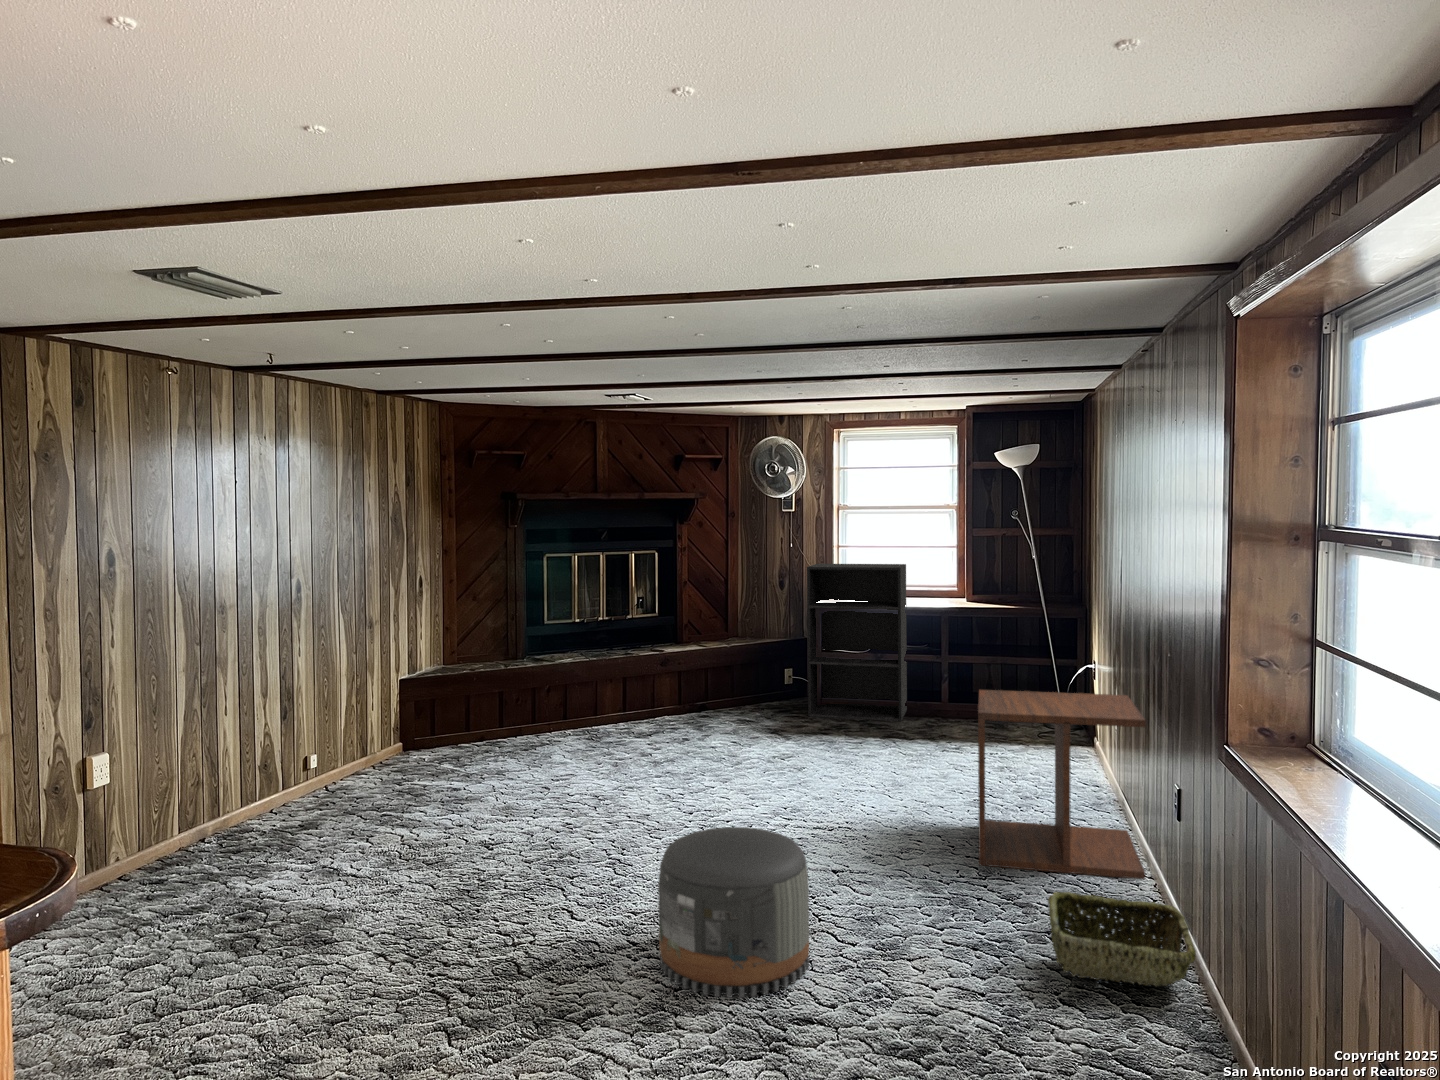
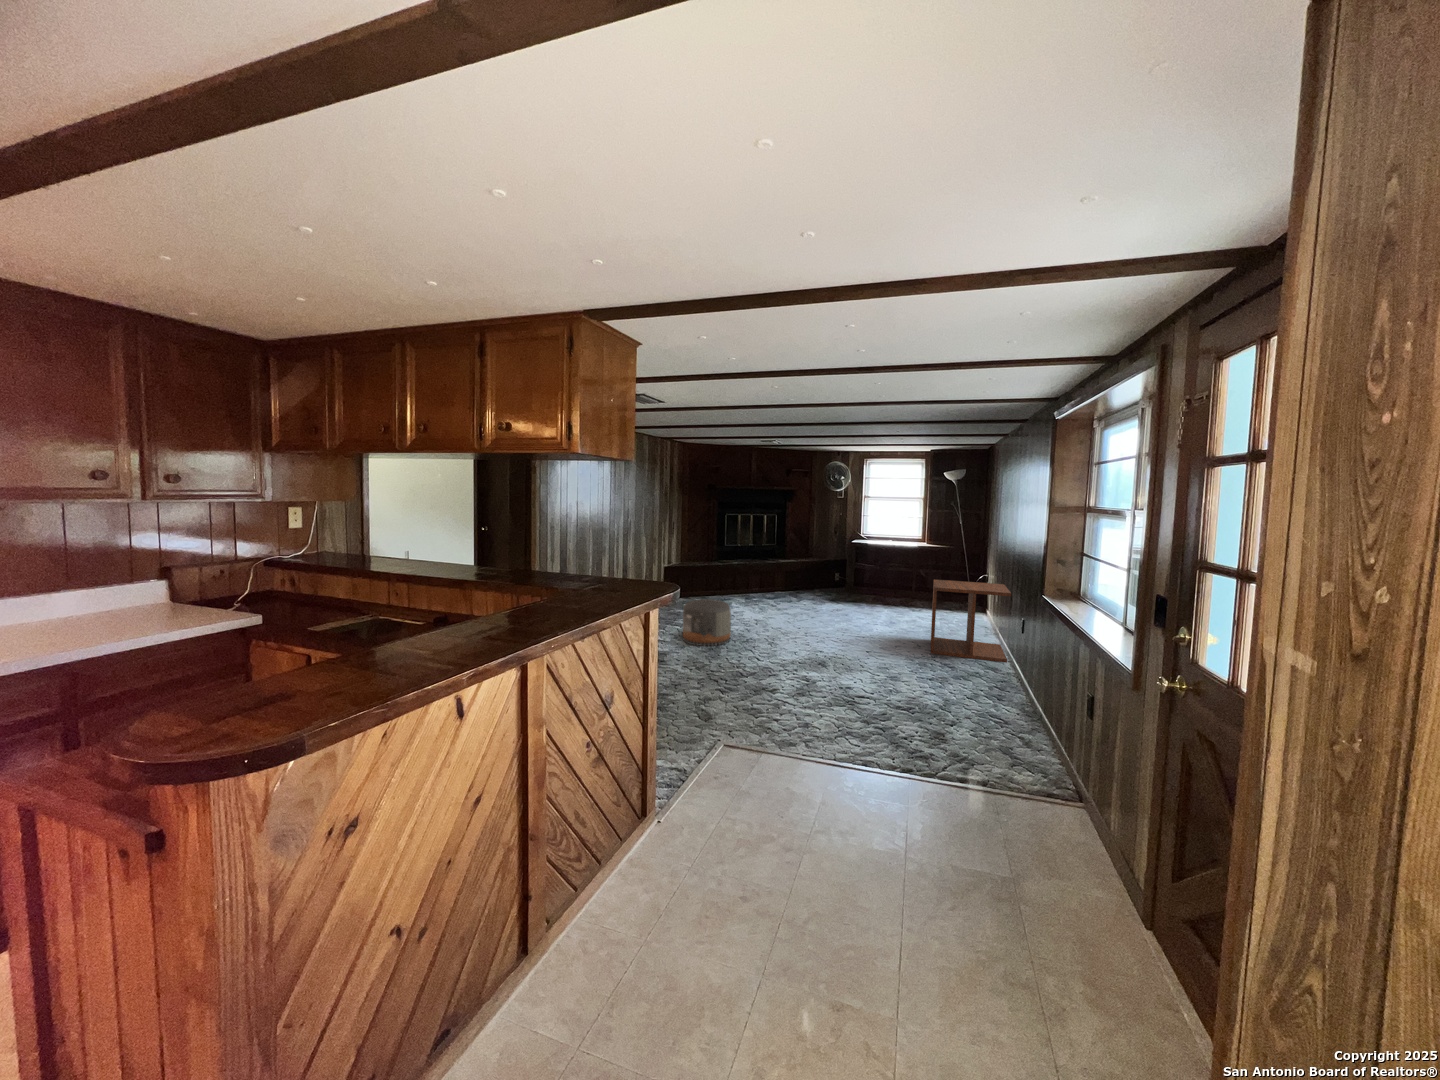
bookshelf: present [807,564,907,721] -> none [846,524,897,599]
pouf: present [658,827,809,998] -> present [683,599,731,646]
woven basket: present [1048,892,1196,986] -> none [963,658,1026,696]

